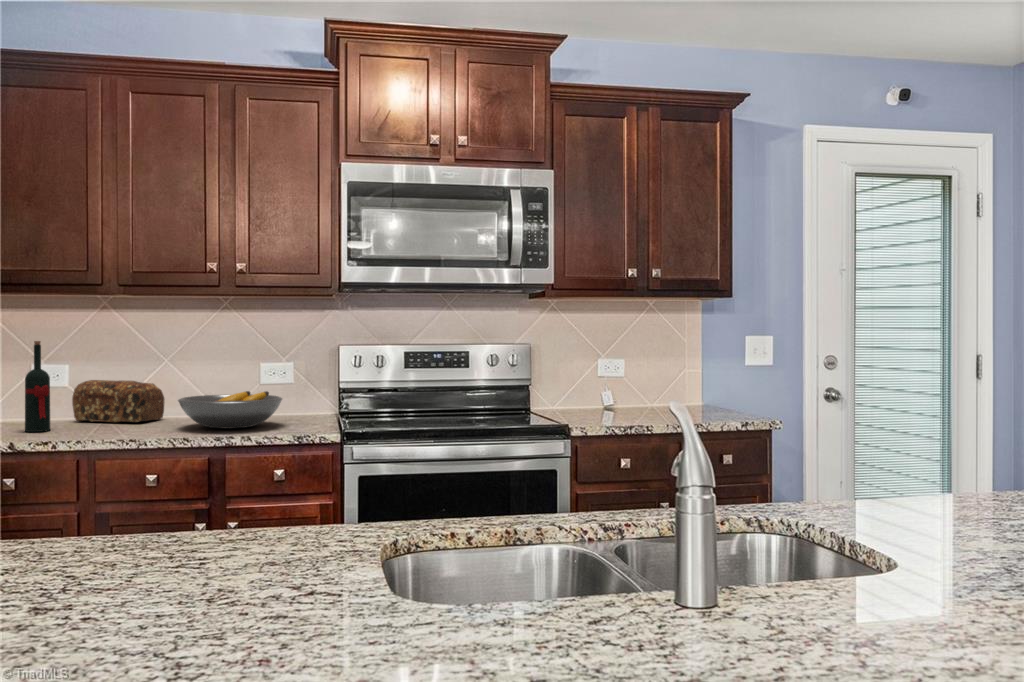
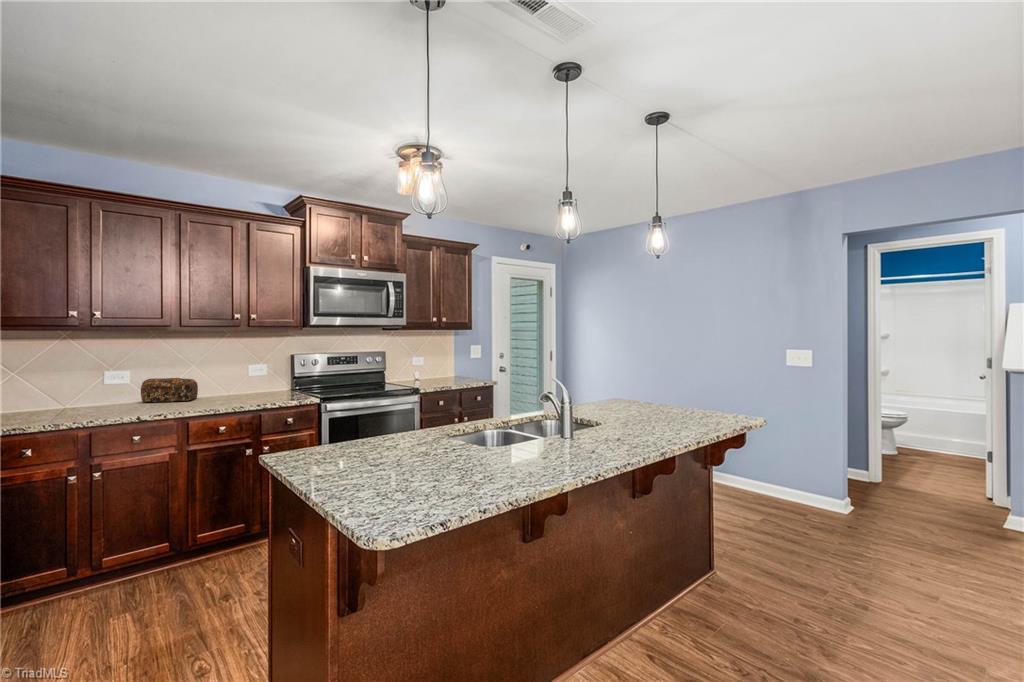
wine bottle: present [25,341,50,432] -> none [123,358,141,410]
fruit bowl: present [178,391,282,428] -> none [220,380,279,401]

